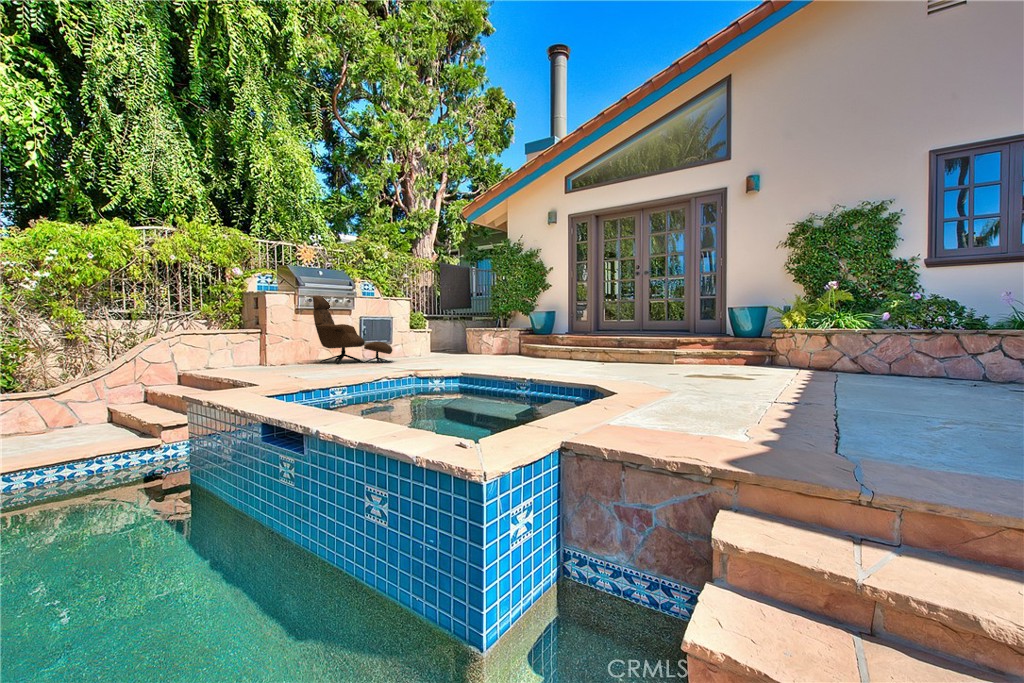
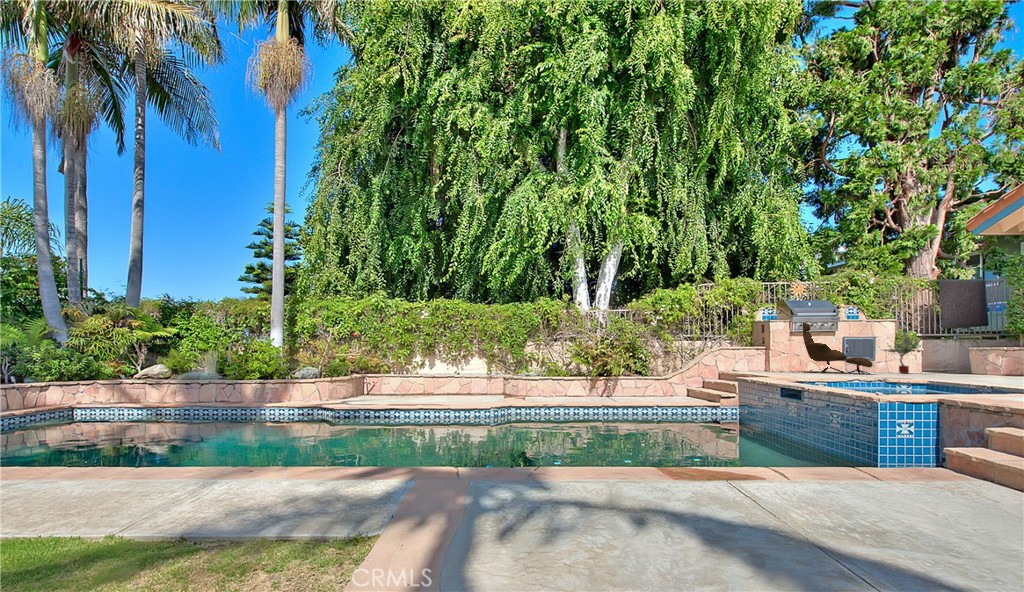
potted tree: none [401,311,435,357] -> present [885,332,922,374]

